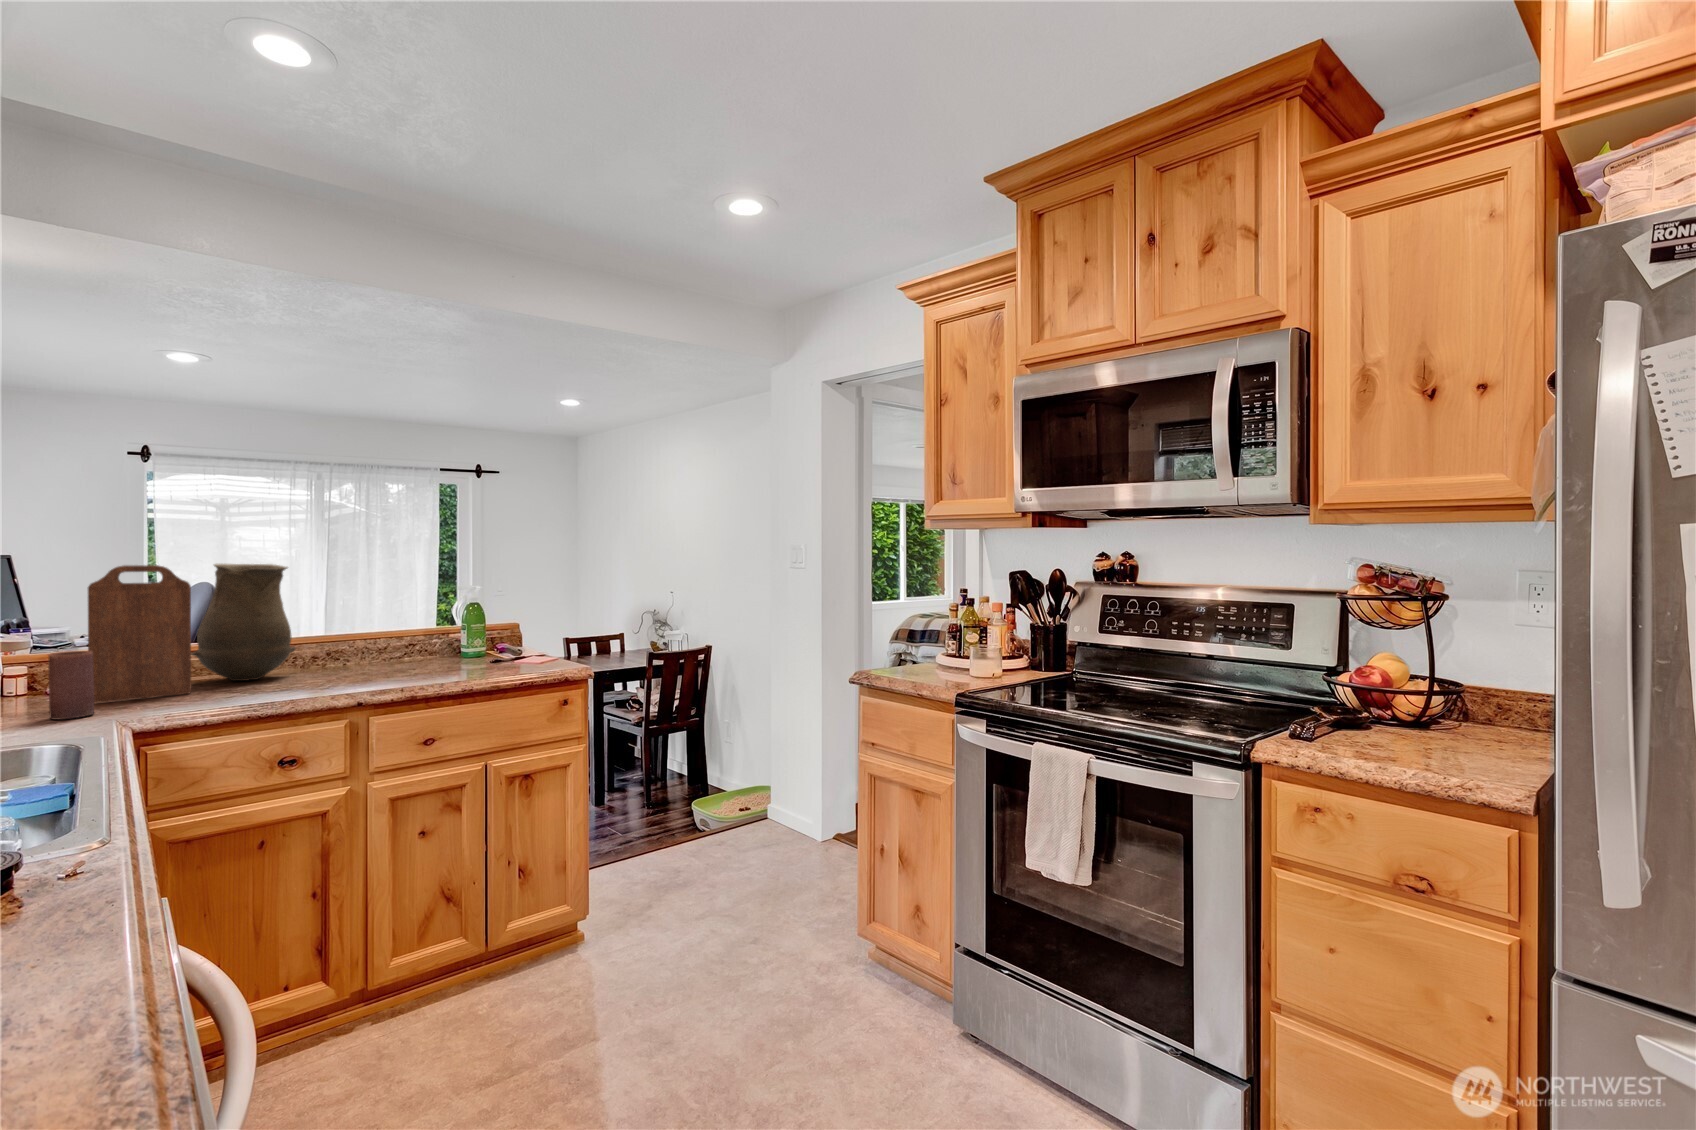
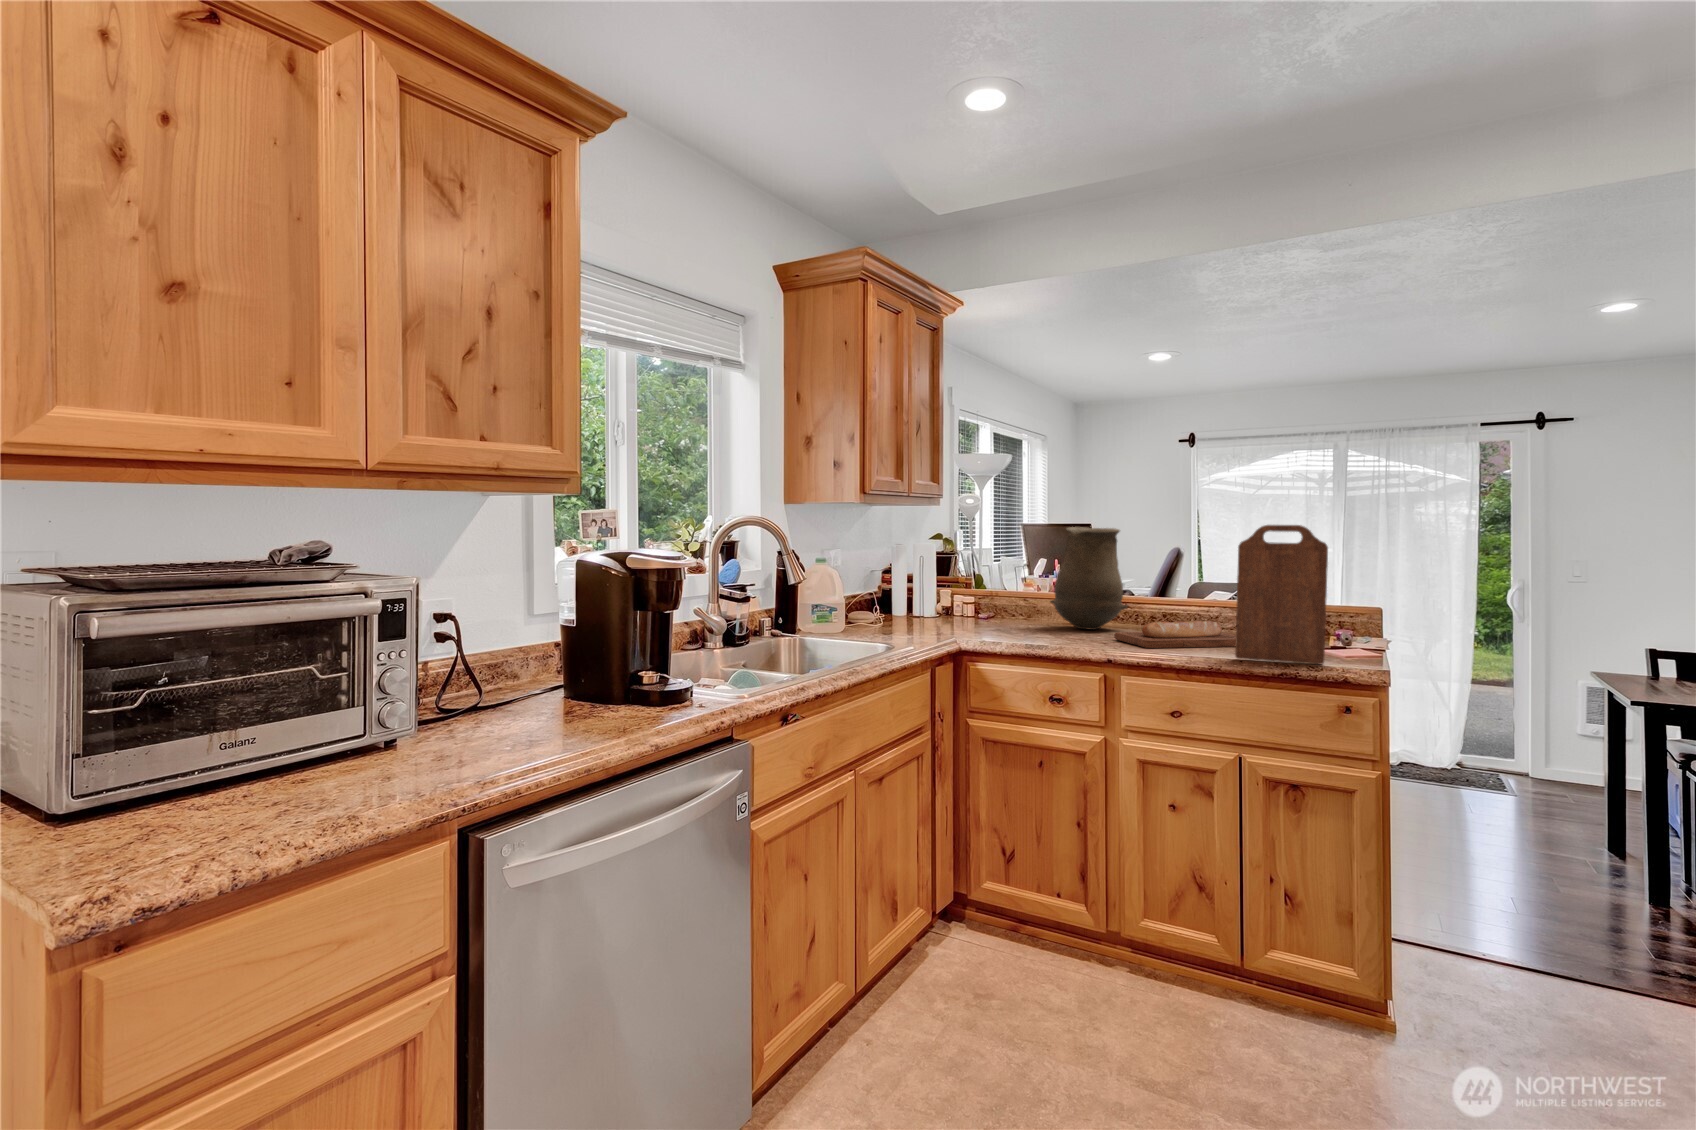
cutting board: present [88,565,191,703] -> present [1235,525,1328,664]
candle: present [48,651,94,720] -> none [933,587,957,635]
bread loaf: none [320,652,455,686] -> present [1114,620,1236,648]

